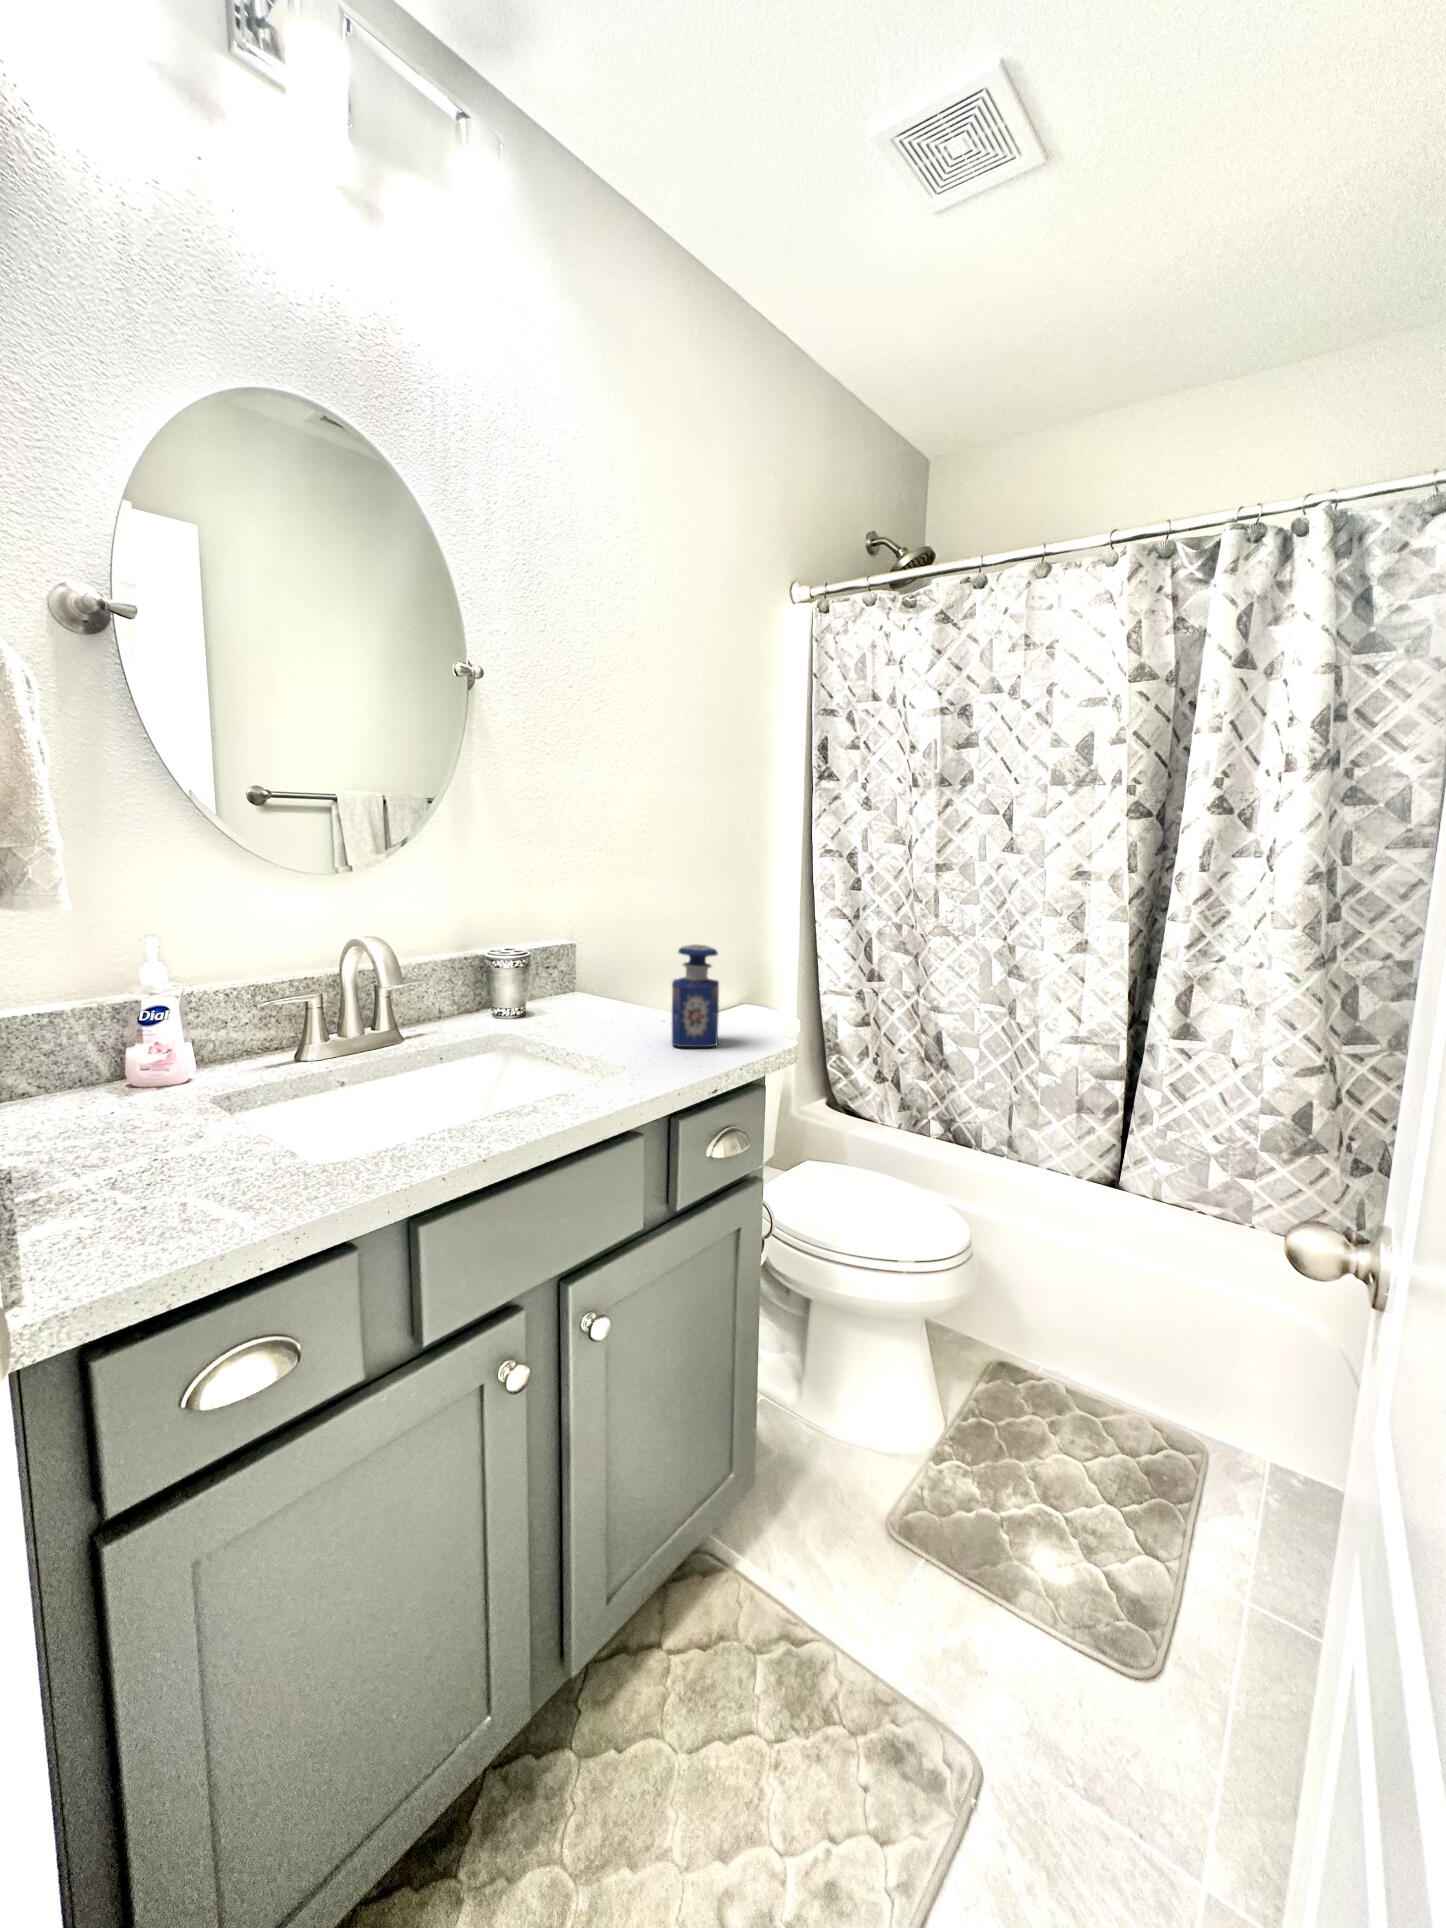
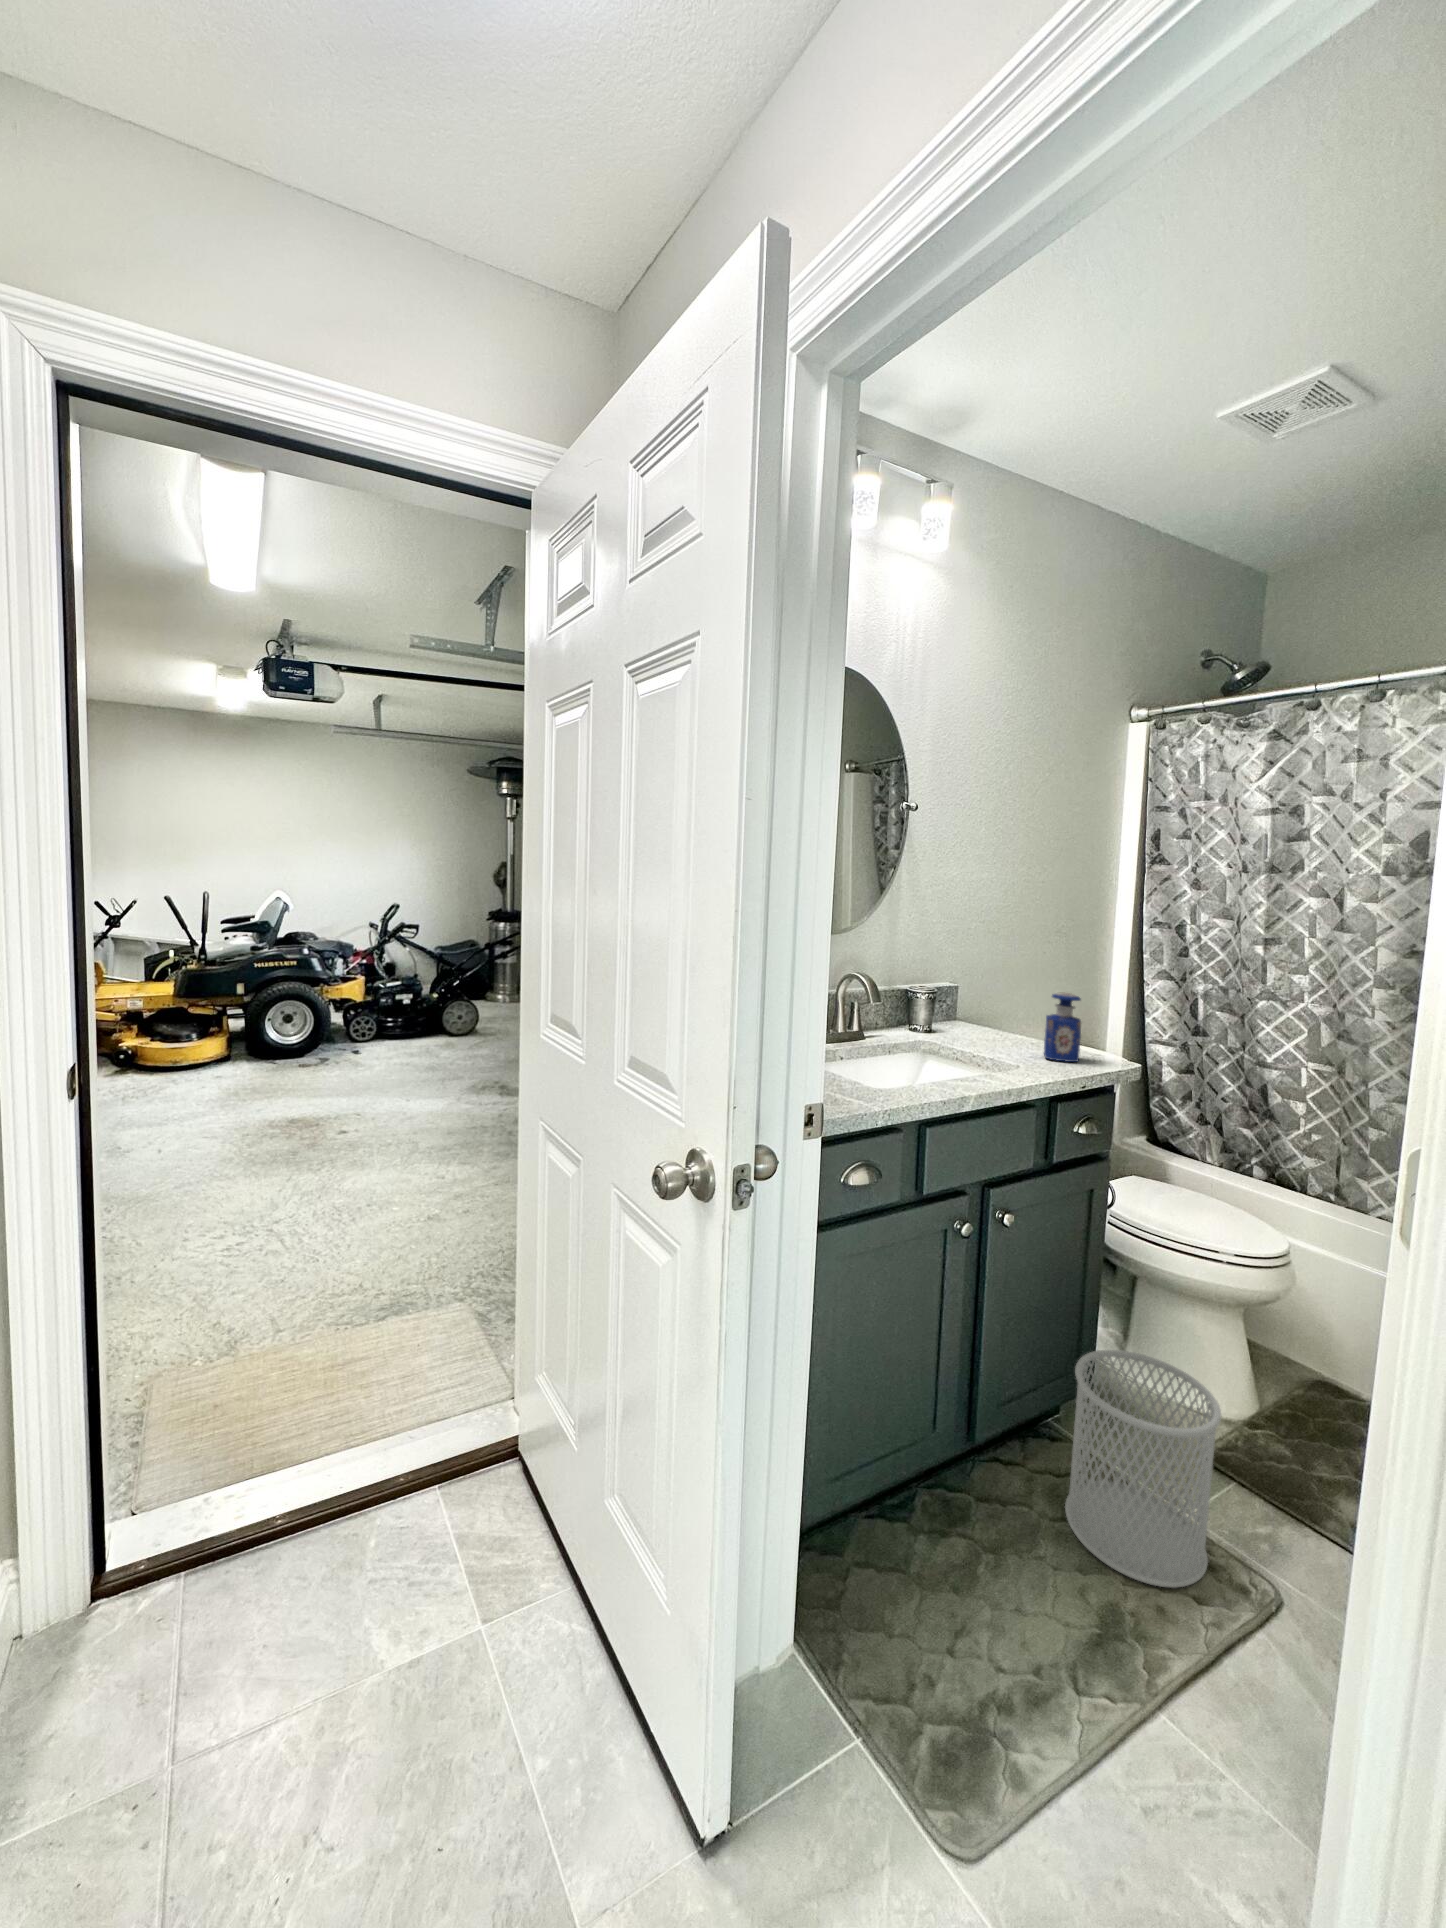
wastebasket: none [710,1457,907,1844] -> present [1065,1350,1221,1588]

